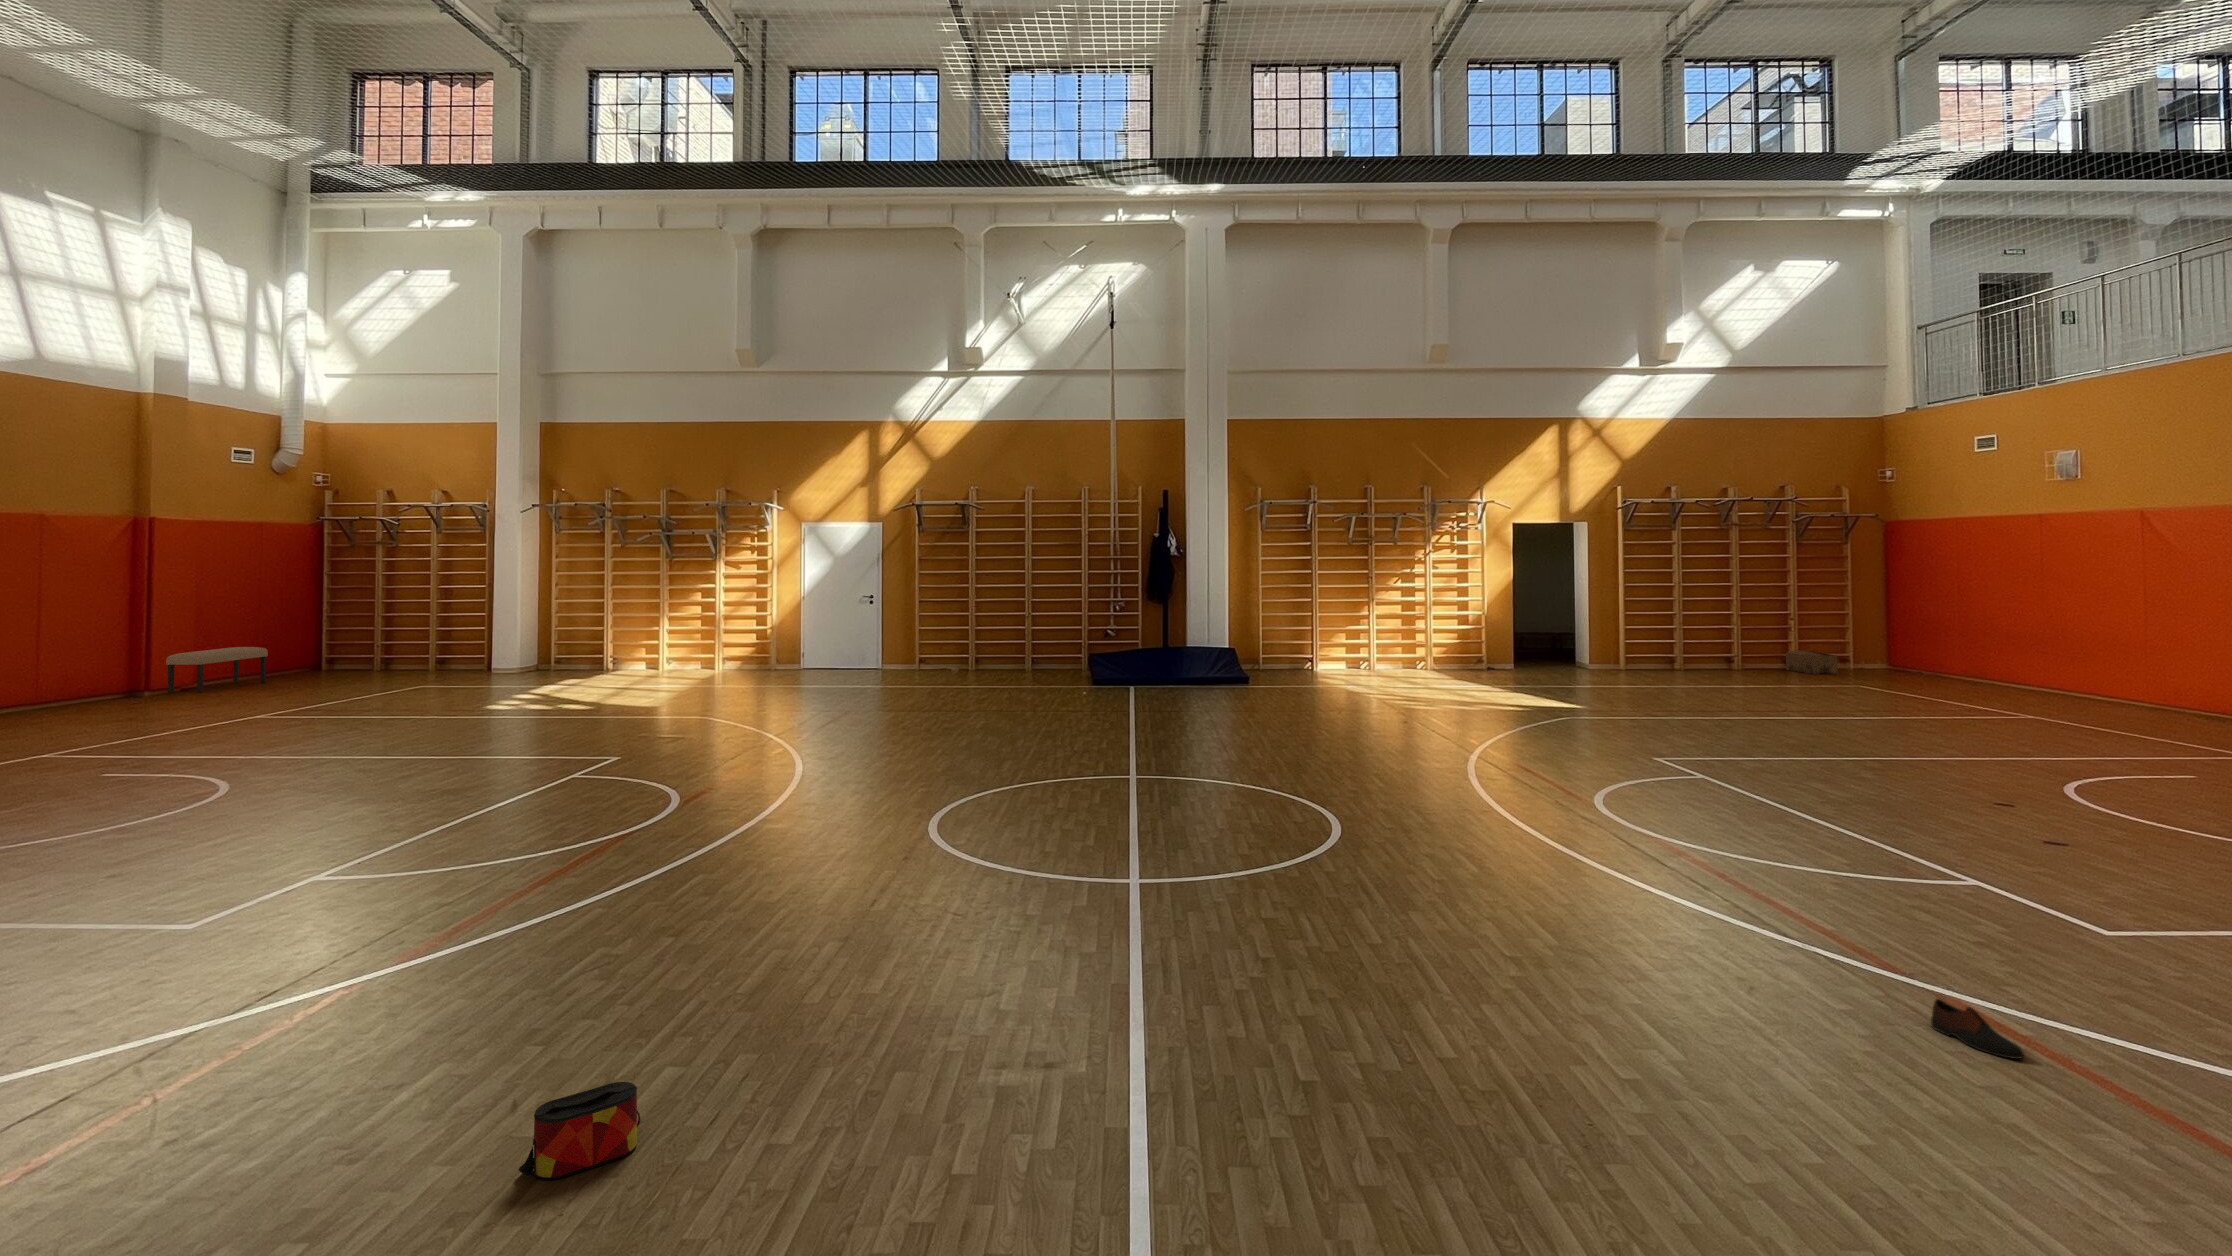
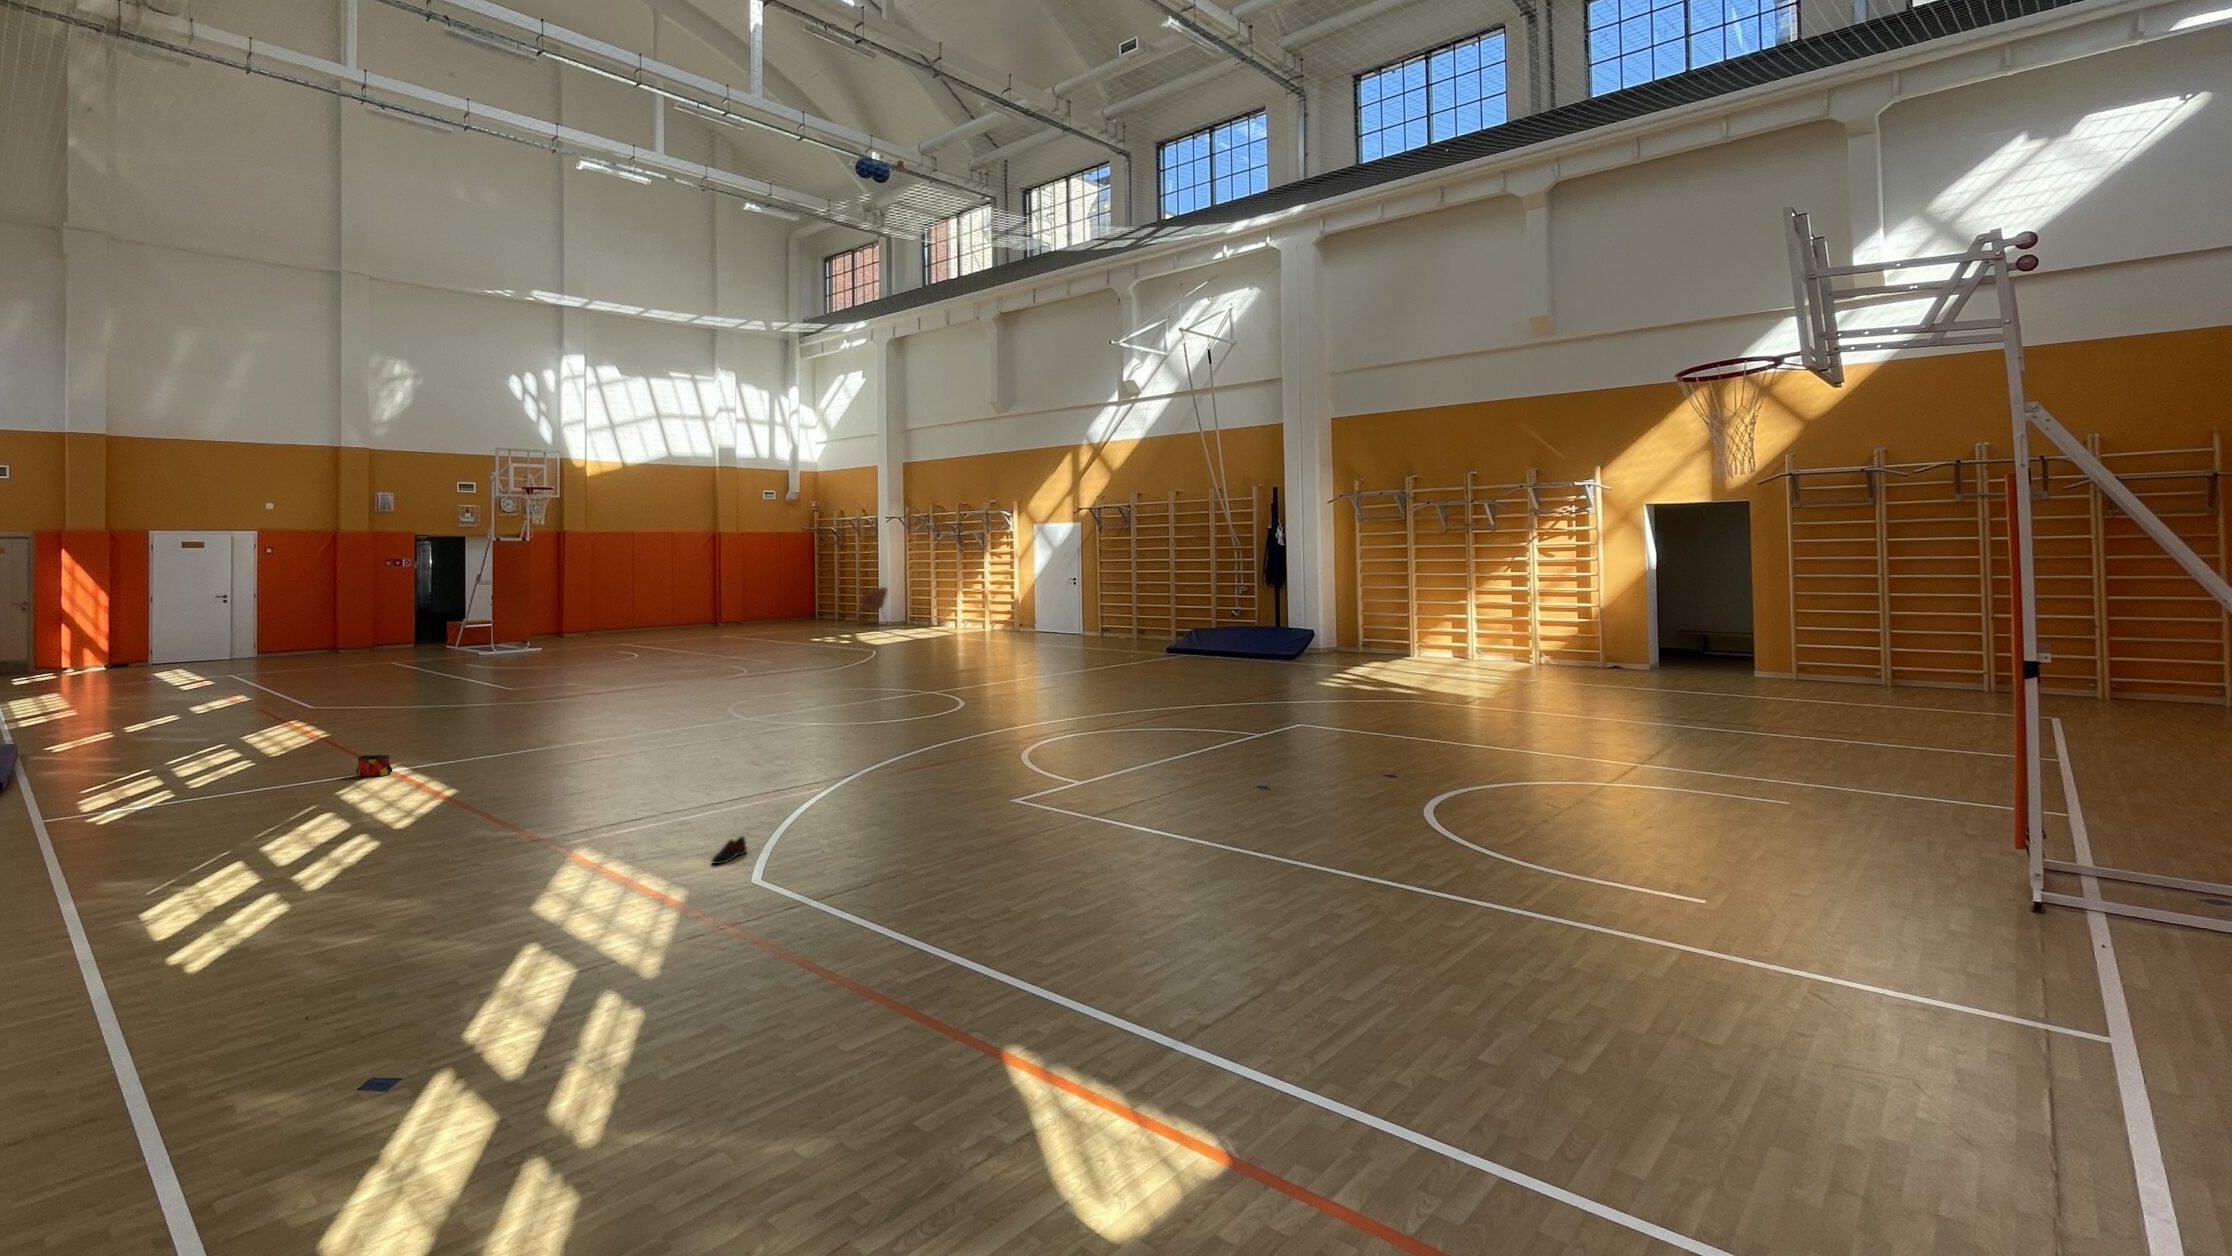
chair: none [458,615,516,678] -> present [859,587,888,613]
bench: present [166,647,268,693] -> none [731,603,779,627]
cardboard box: present [1786,650,1837,674] -> none [2094,670,2165,708]

